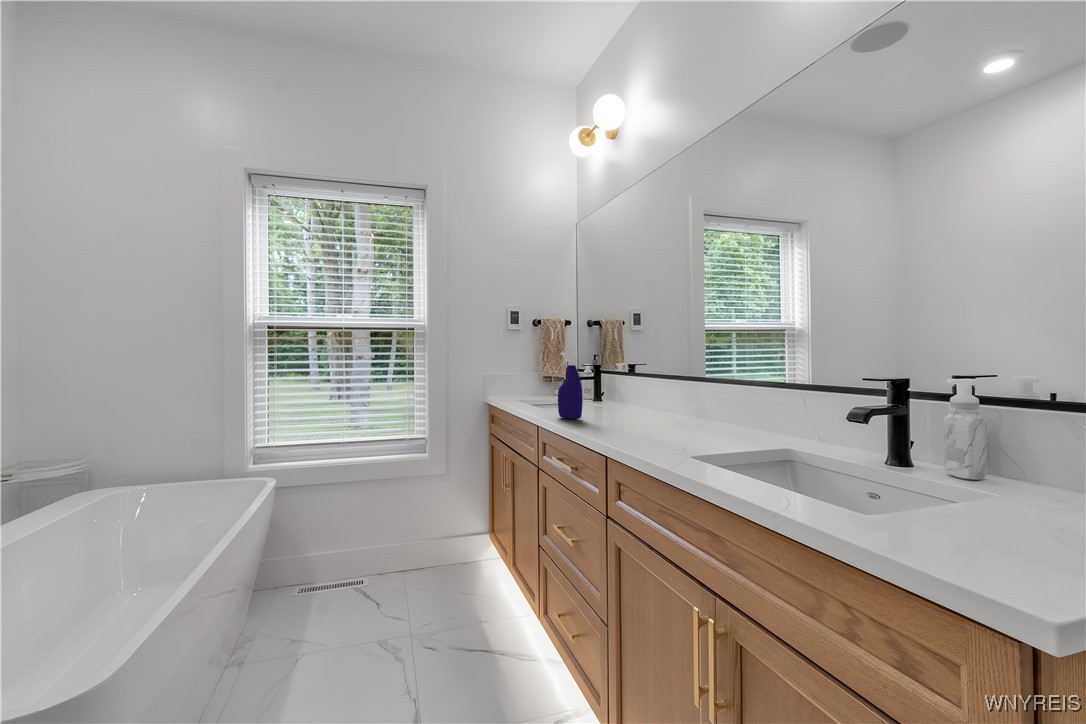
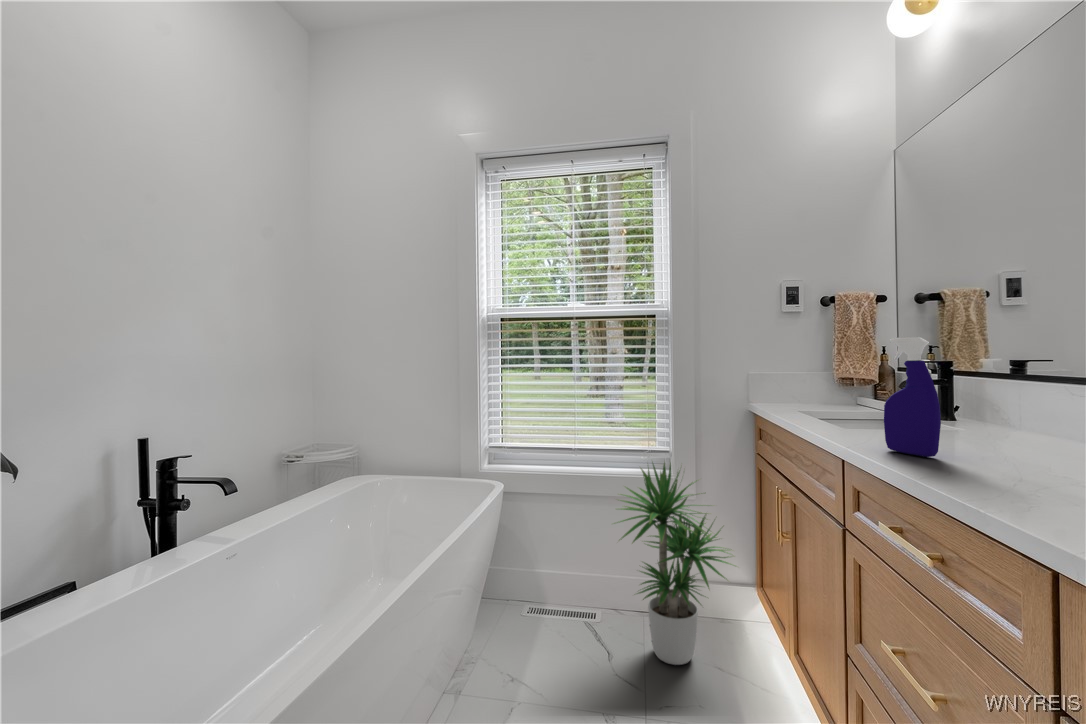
potted plant: none [379,442,480,598] -> present [614,462,735,665]

